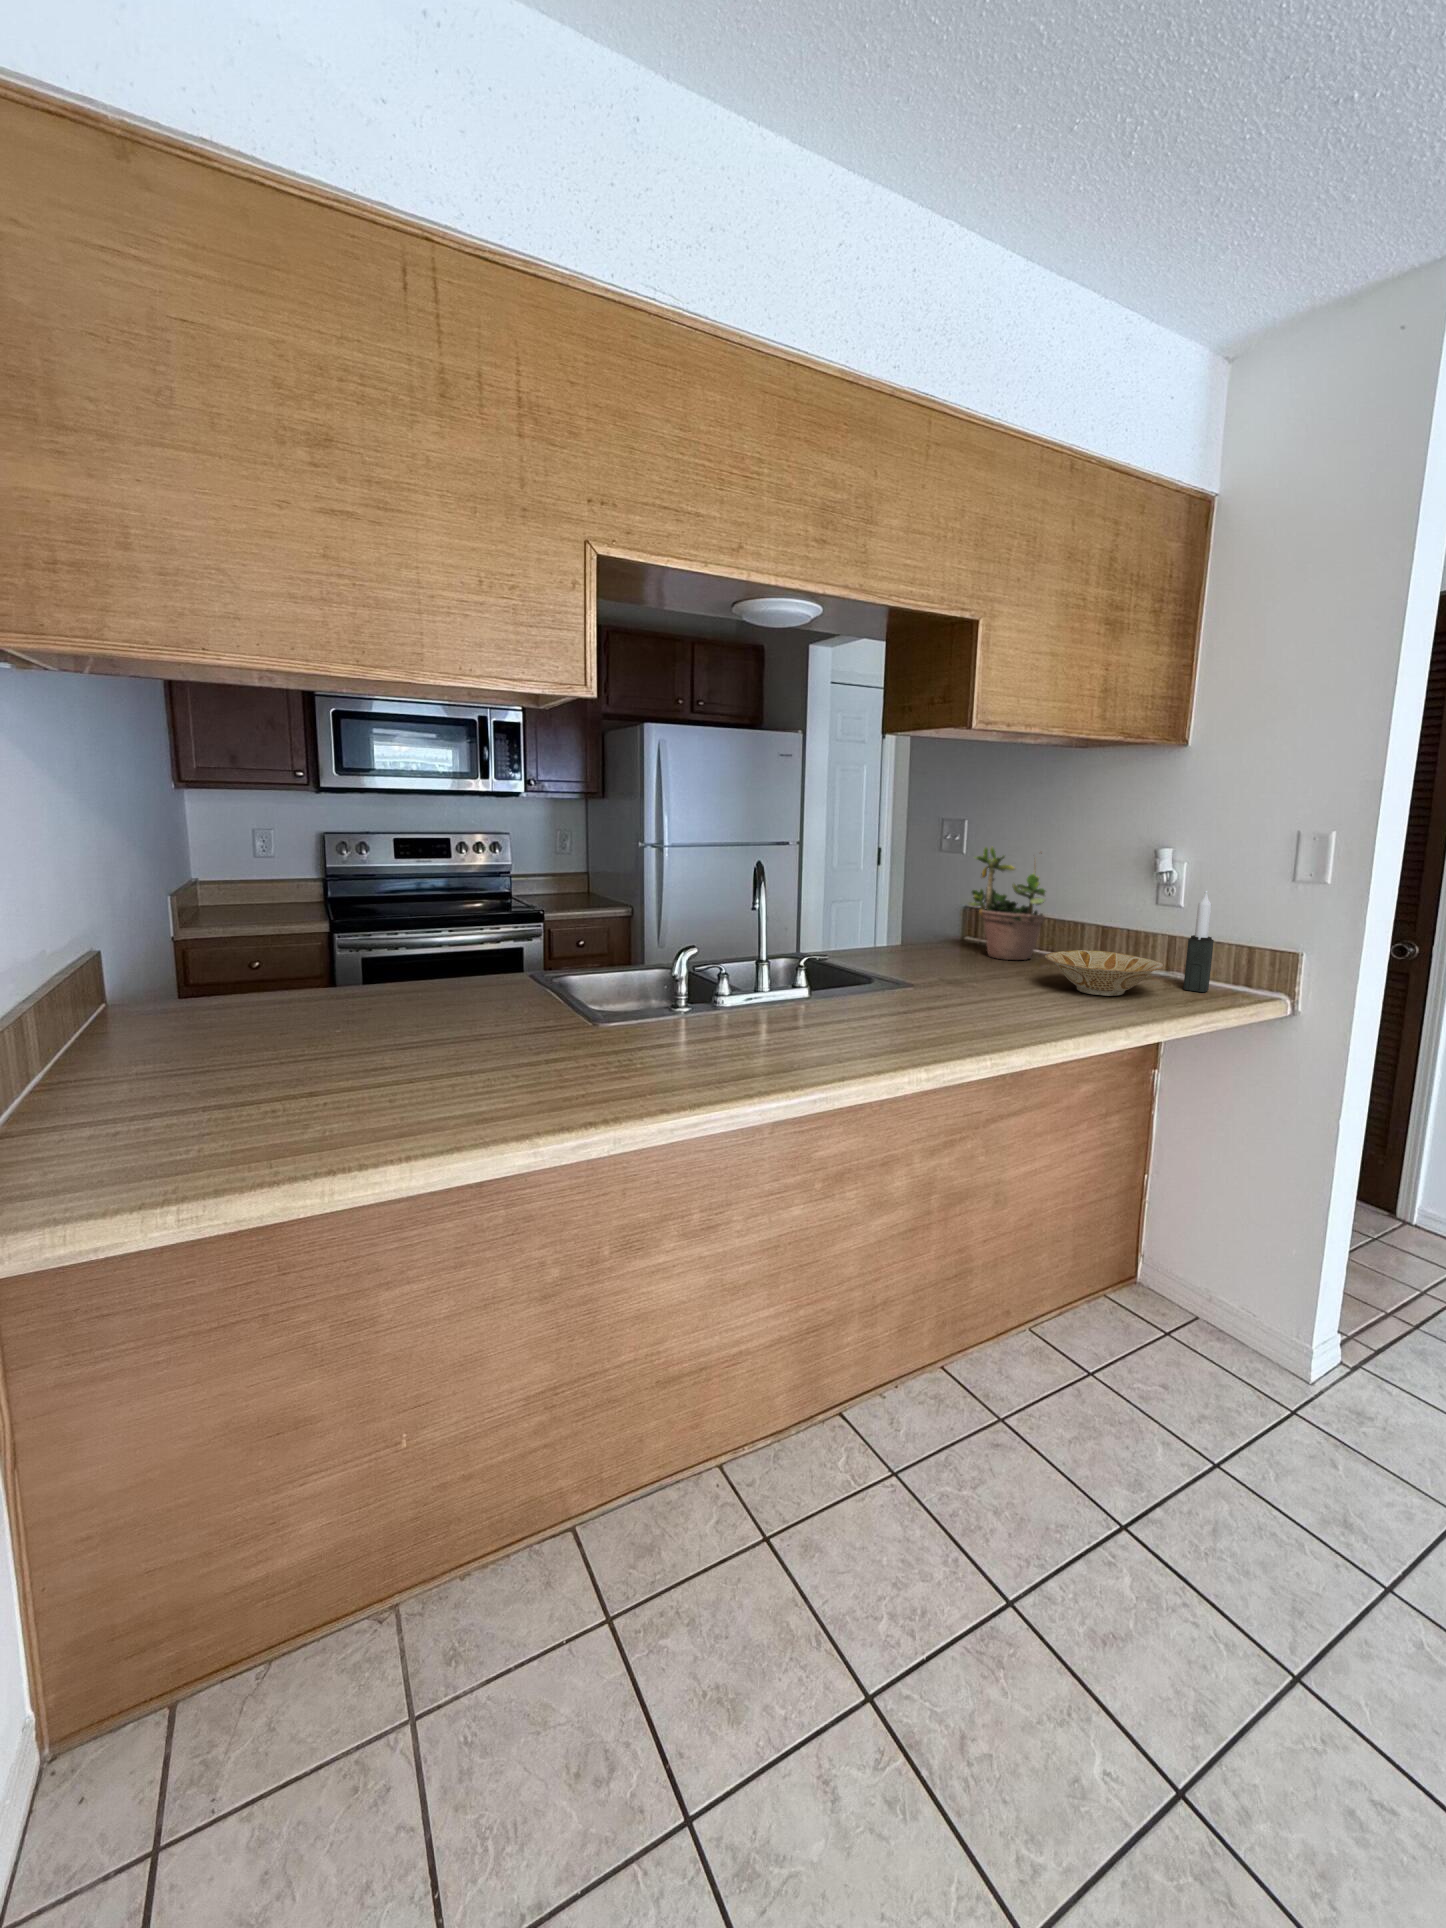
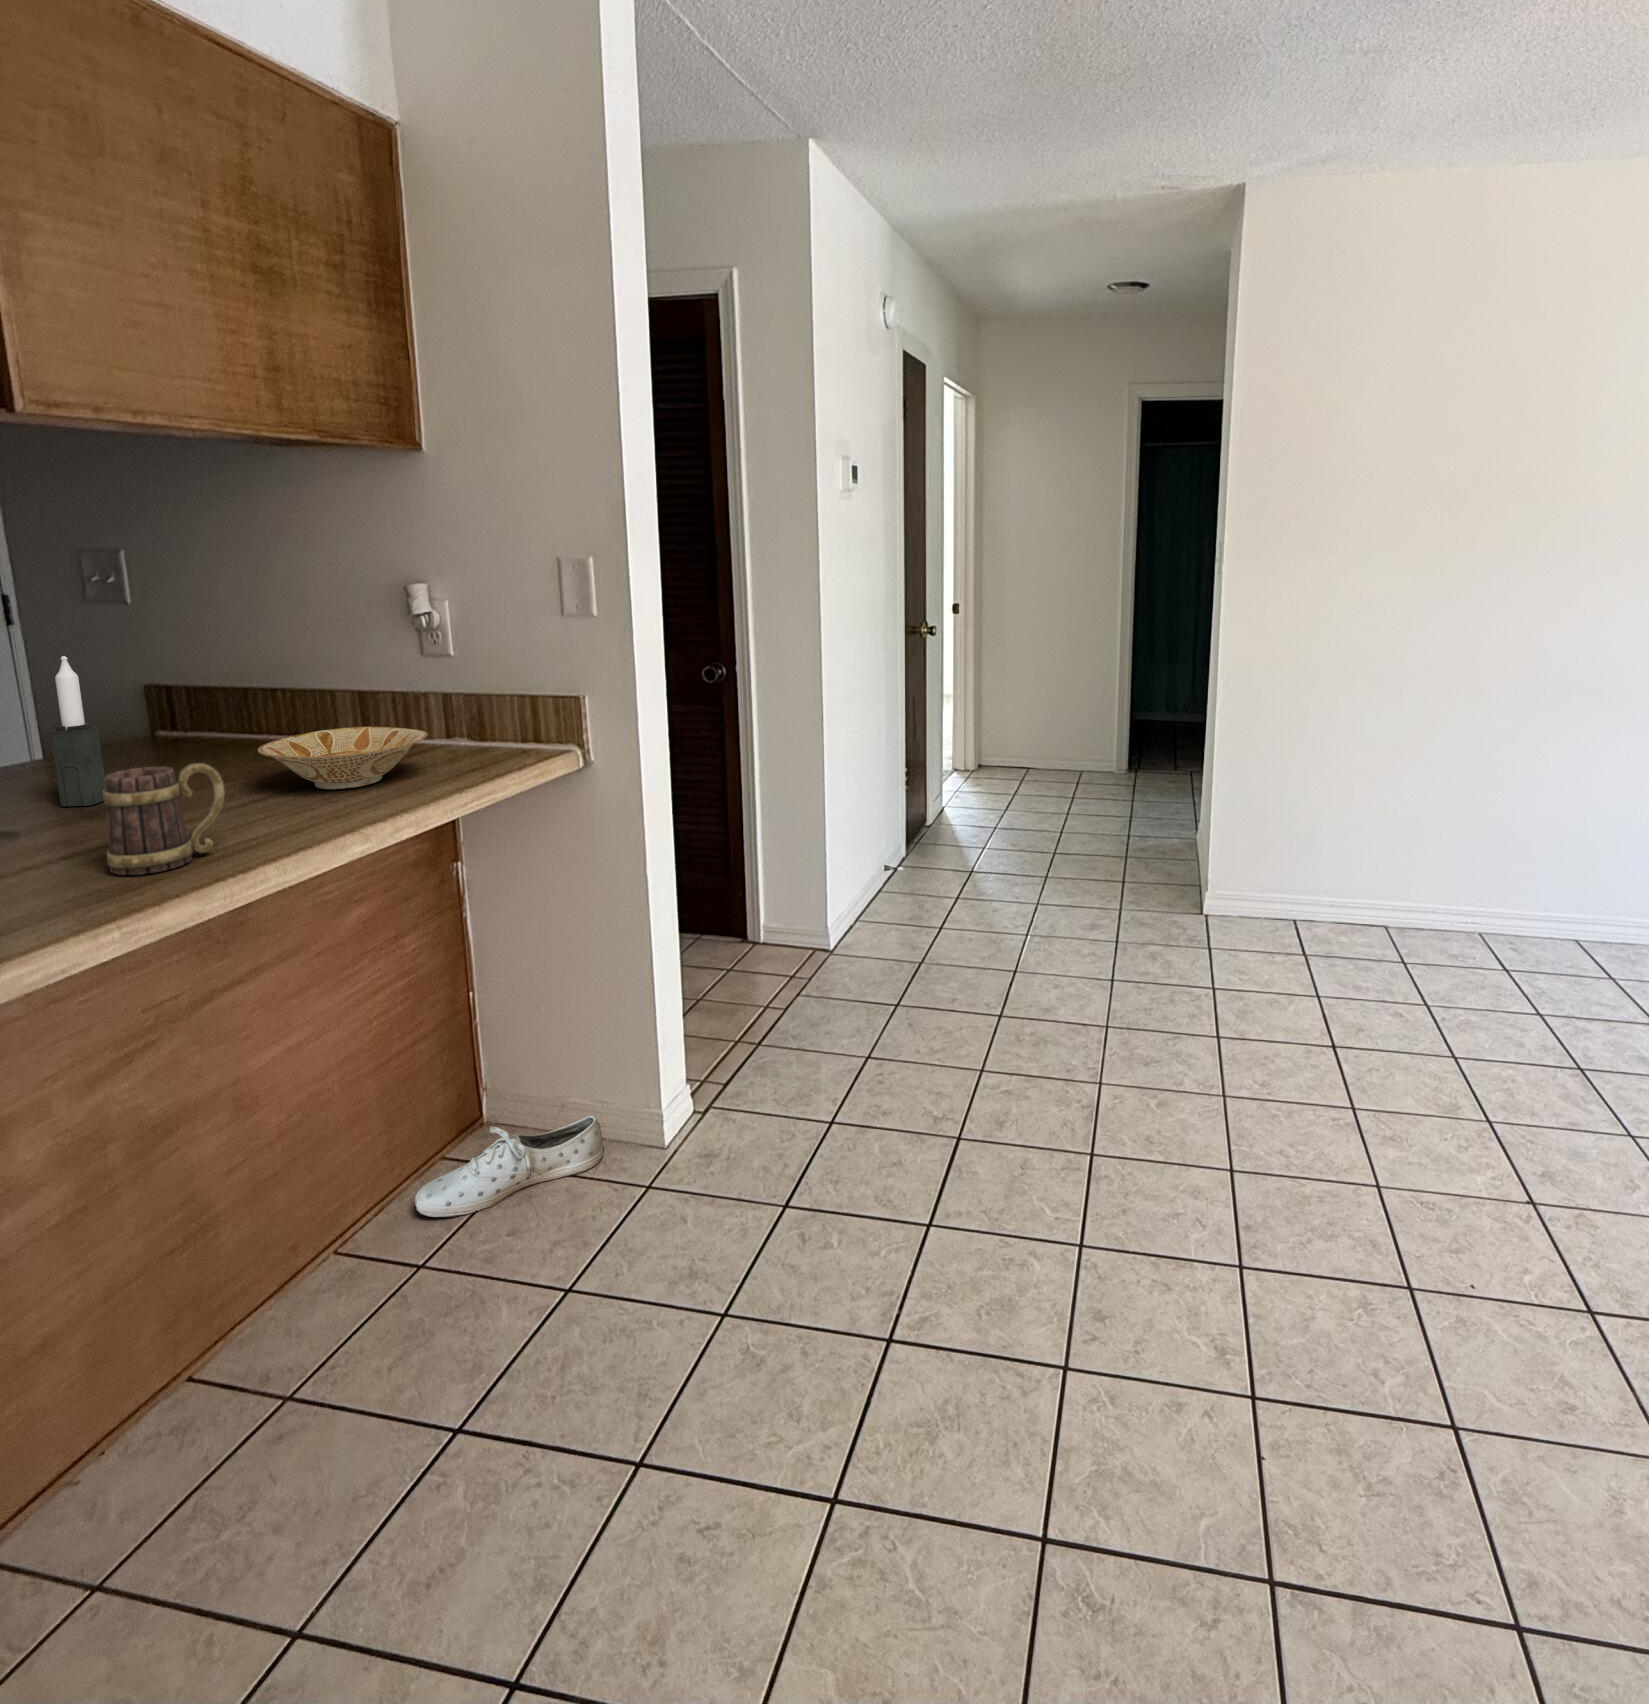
potted plant: present [968,848,1046,960] -> none [132,582,273,759]
candle: present [1183,890,1214,992] -> present [50,656,106,807]
mug: none [969,955,1041,1026] -> present [104,763,224,875]
shoe: none [1089,1290,1248,1365] -> present [415,1116,604,1217]

